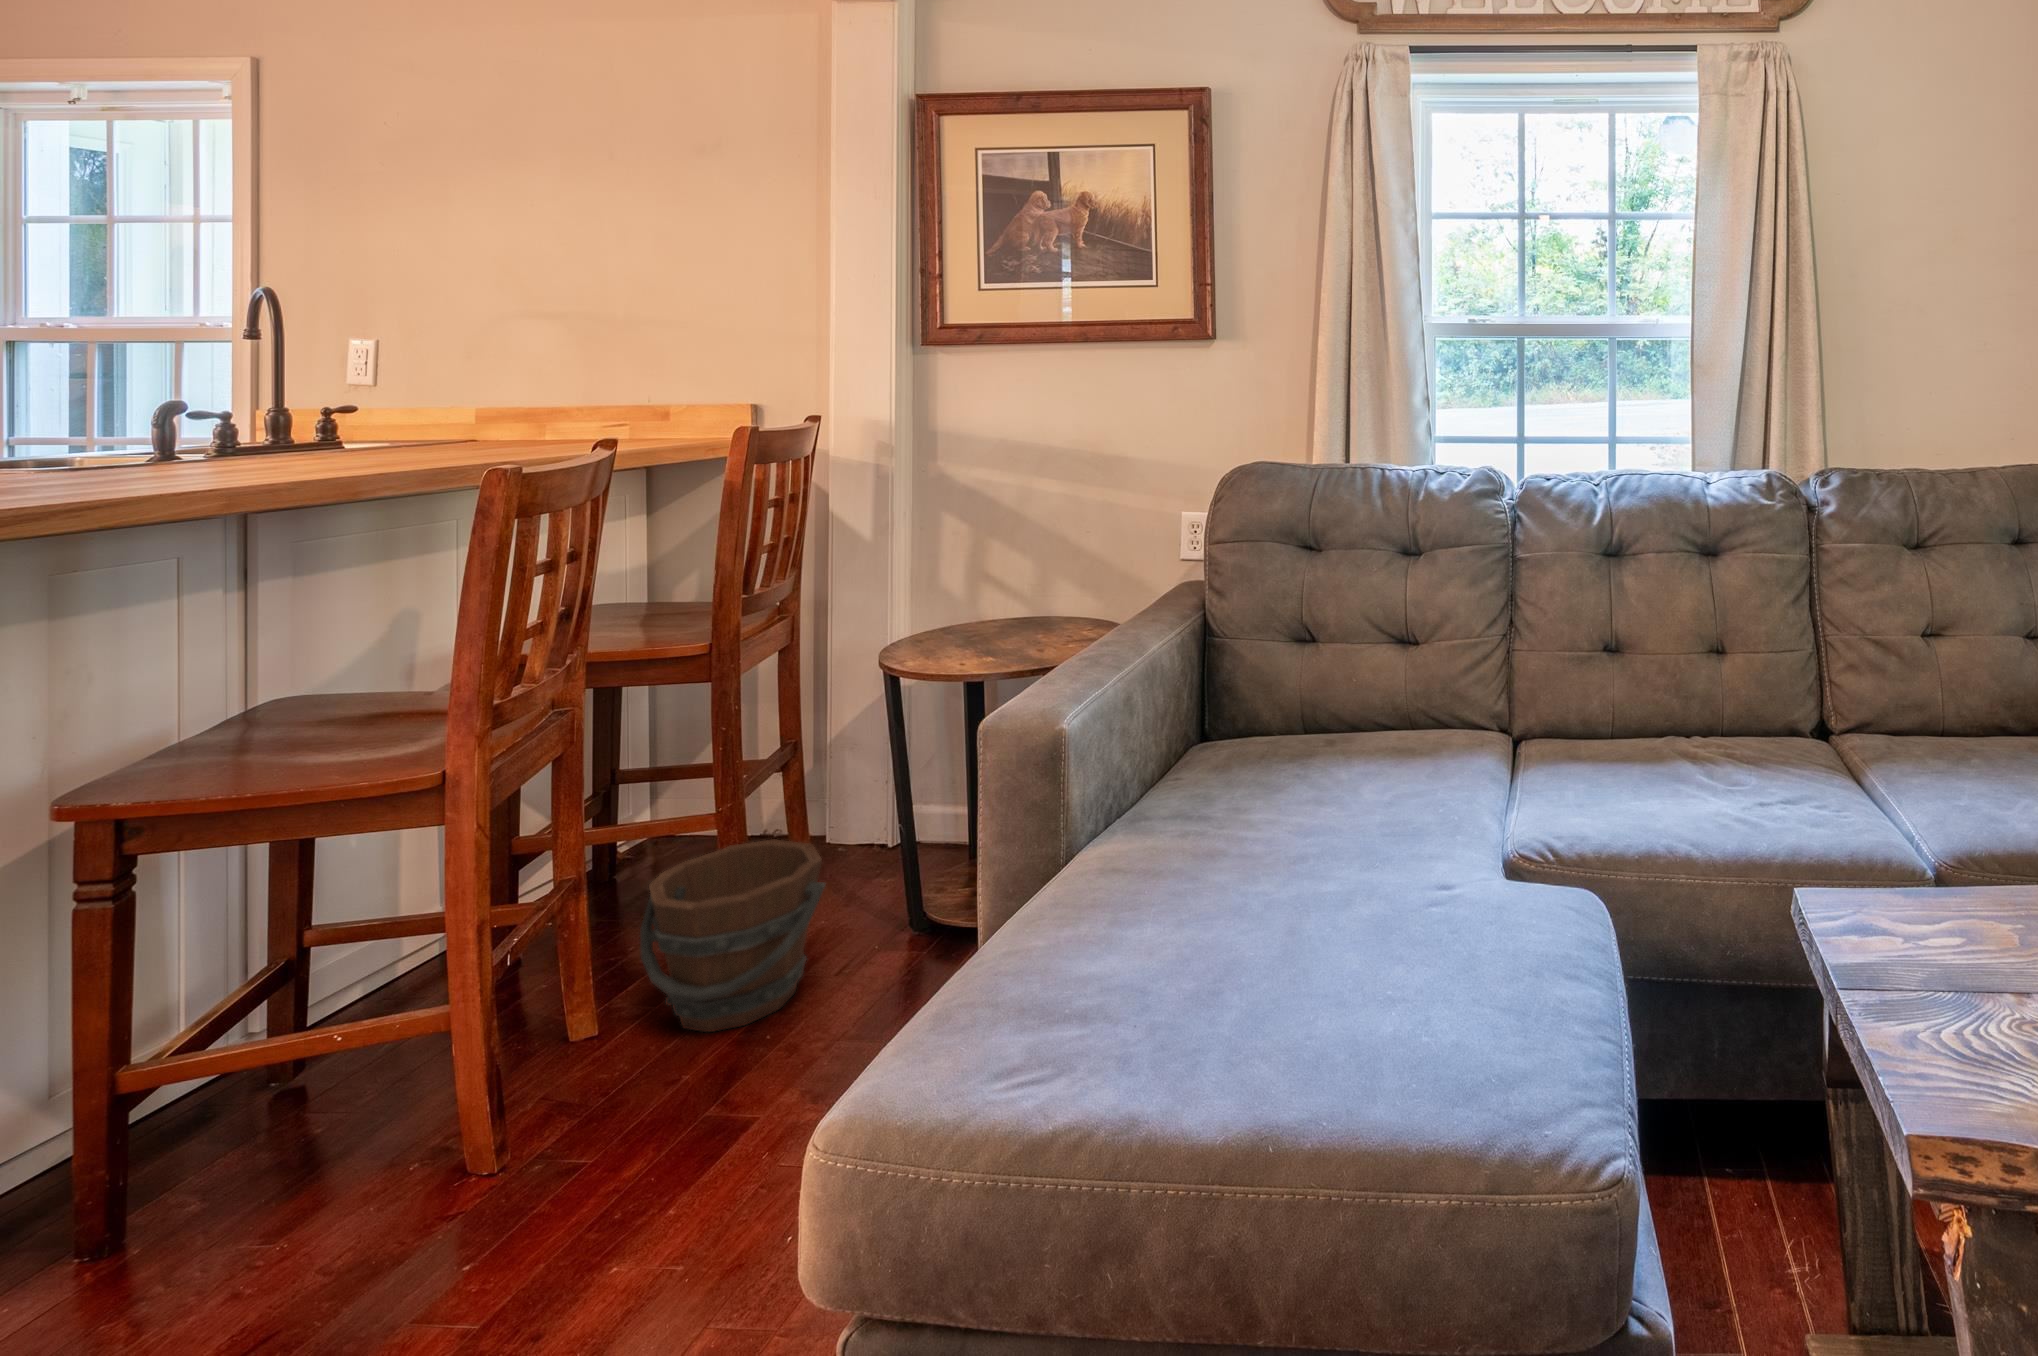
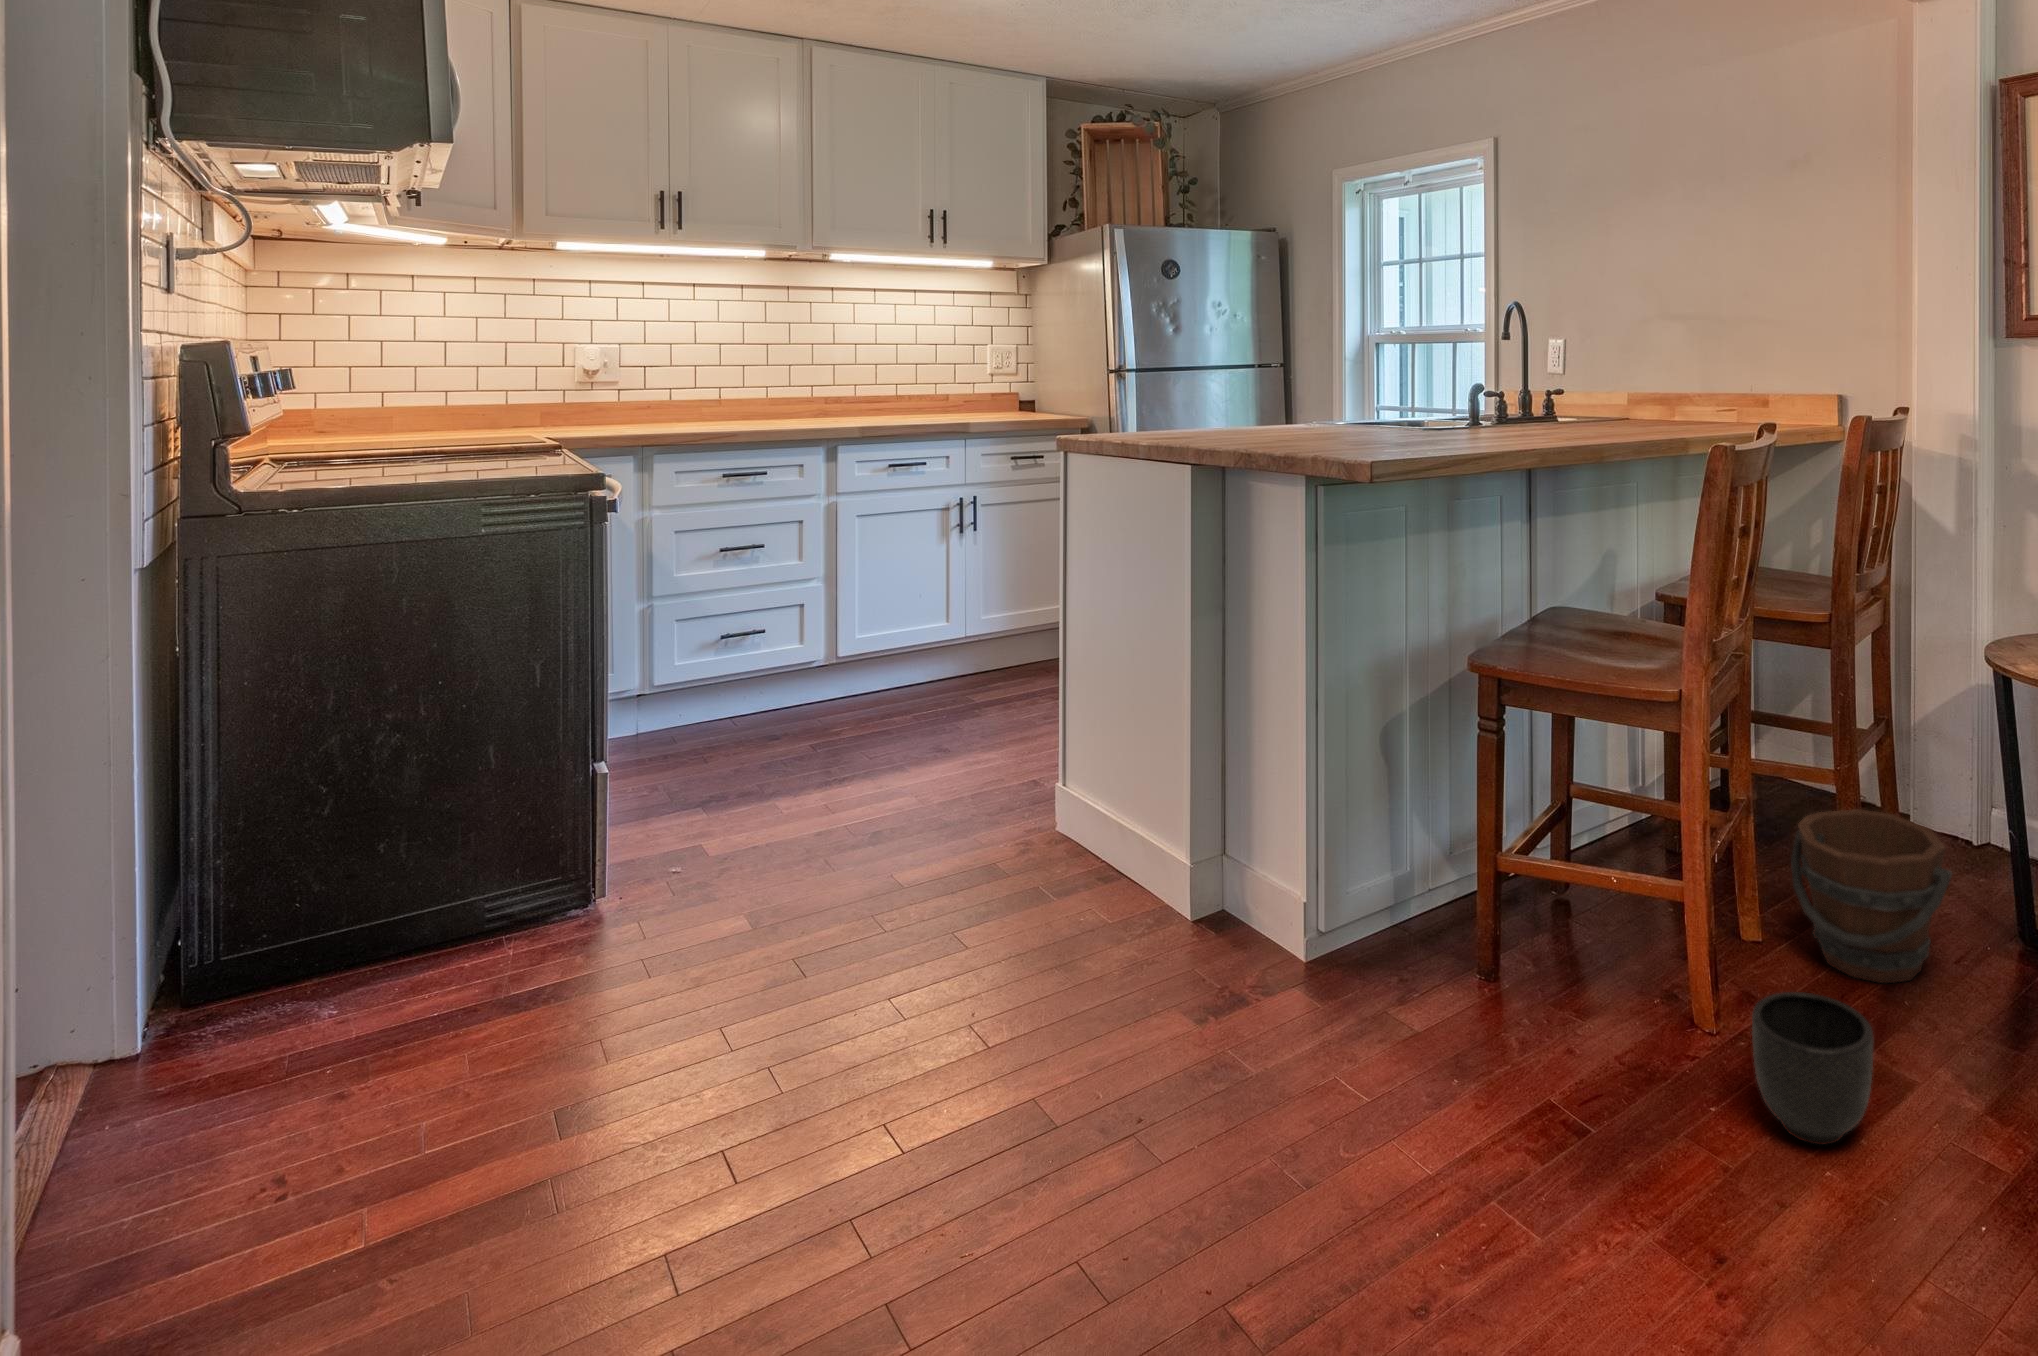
planter: none [518,1081,683,1267] -> present [1752,992,1873,1145]

